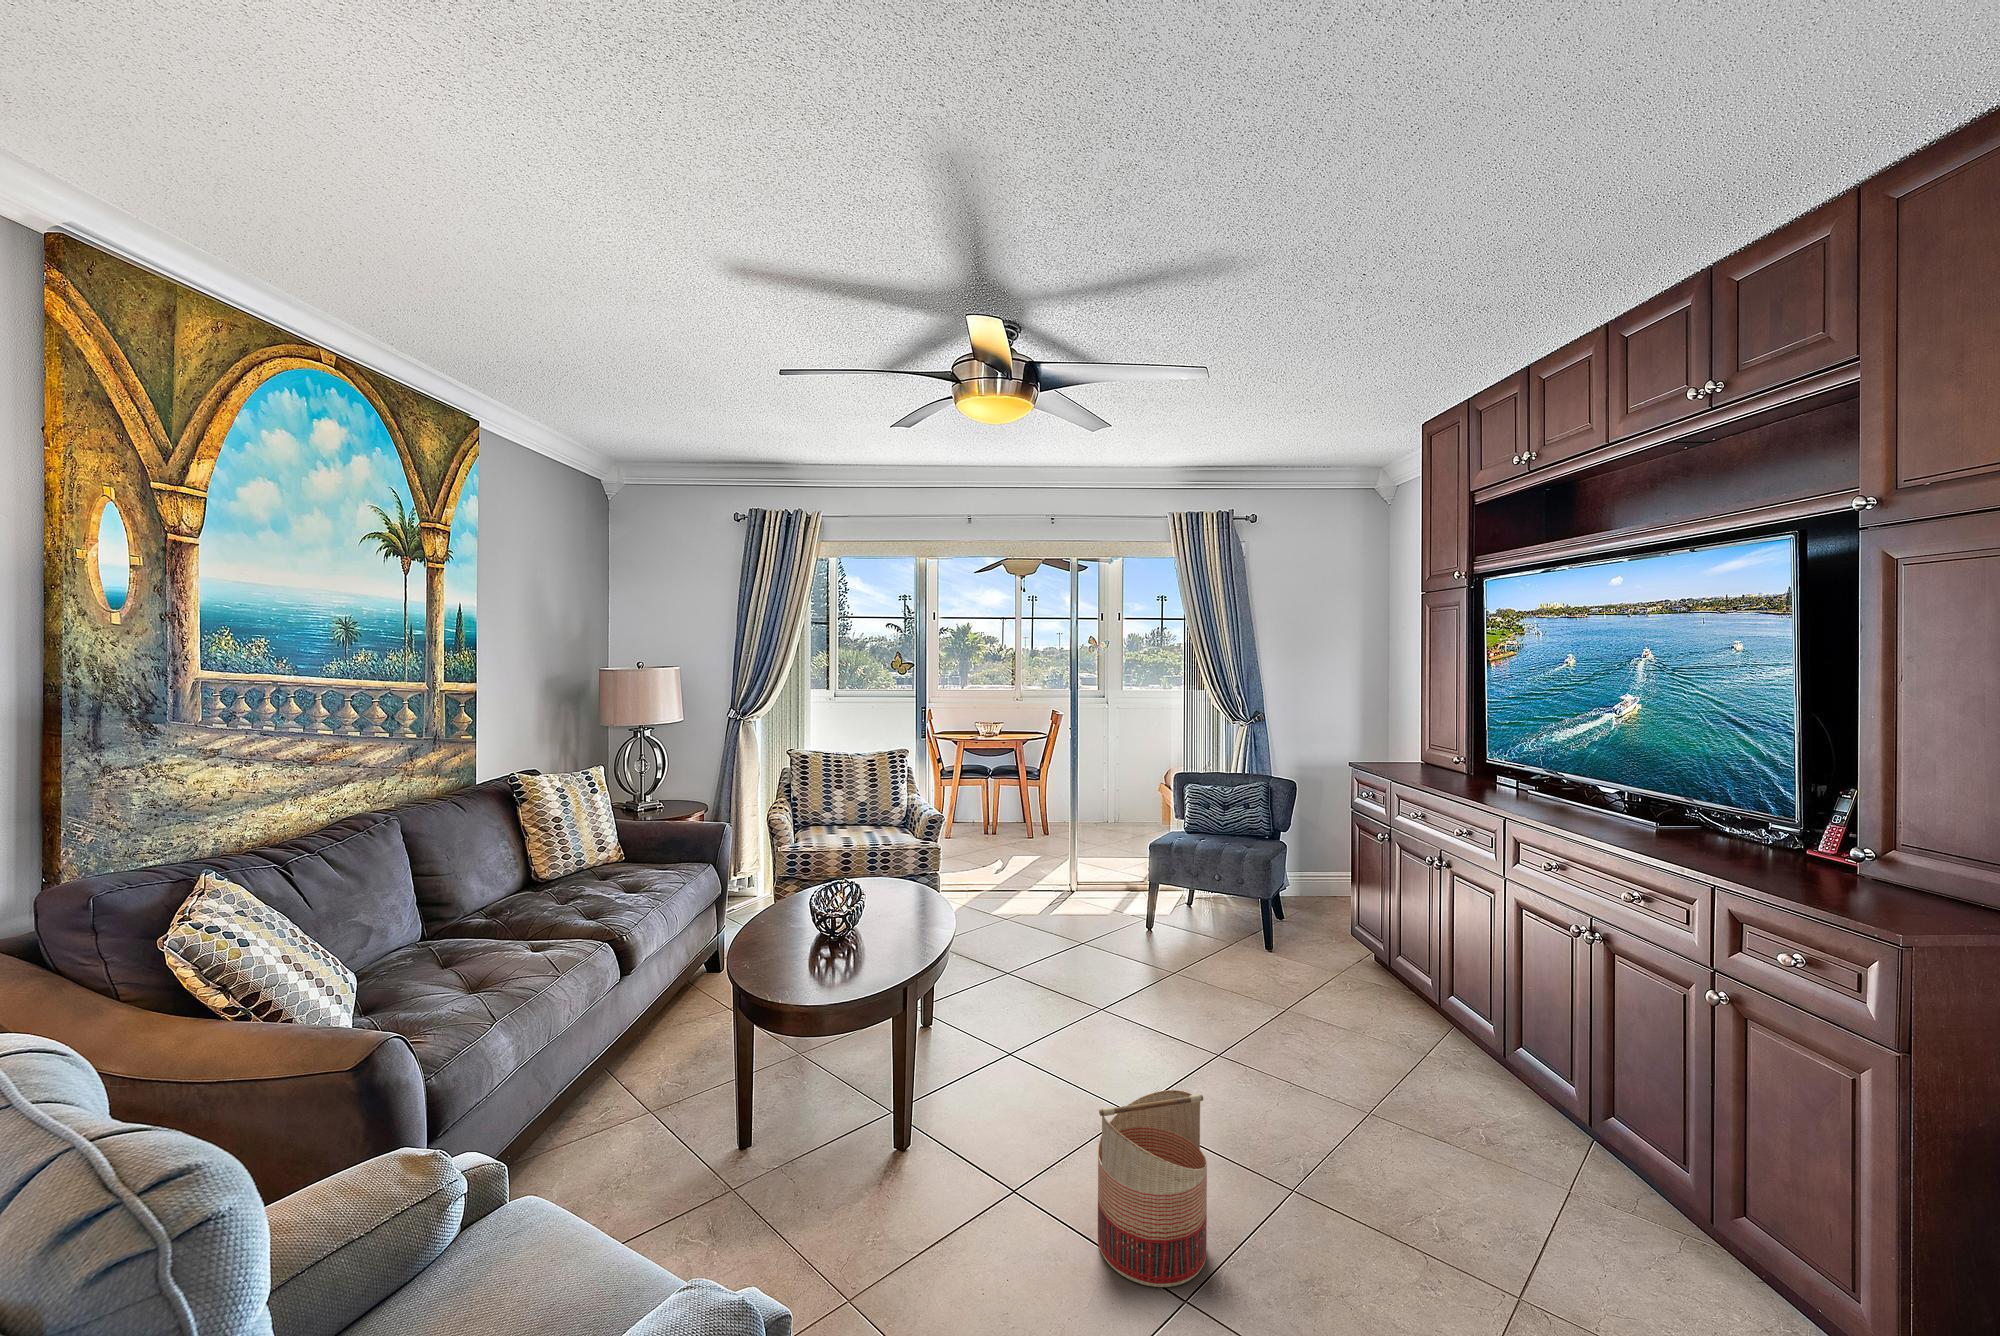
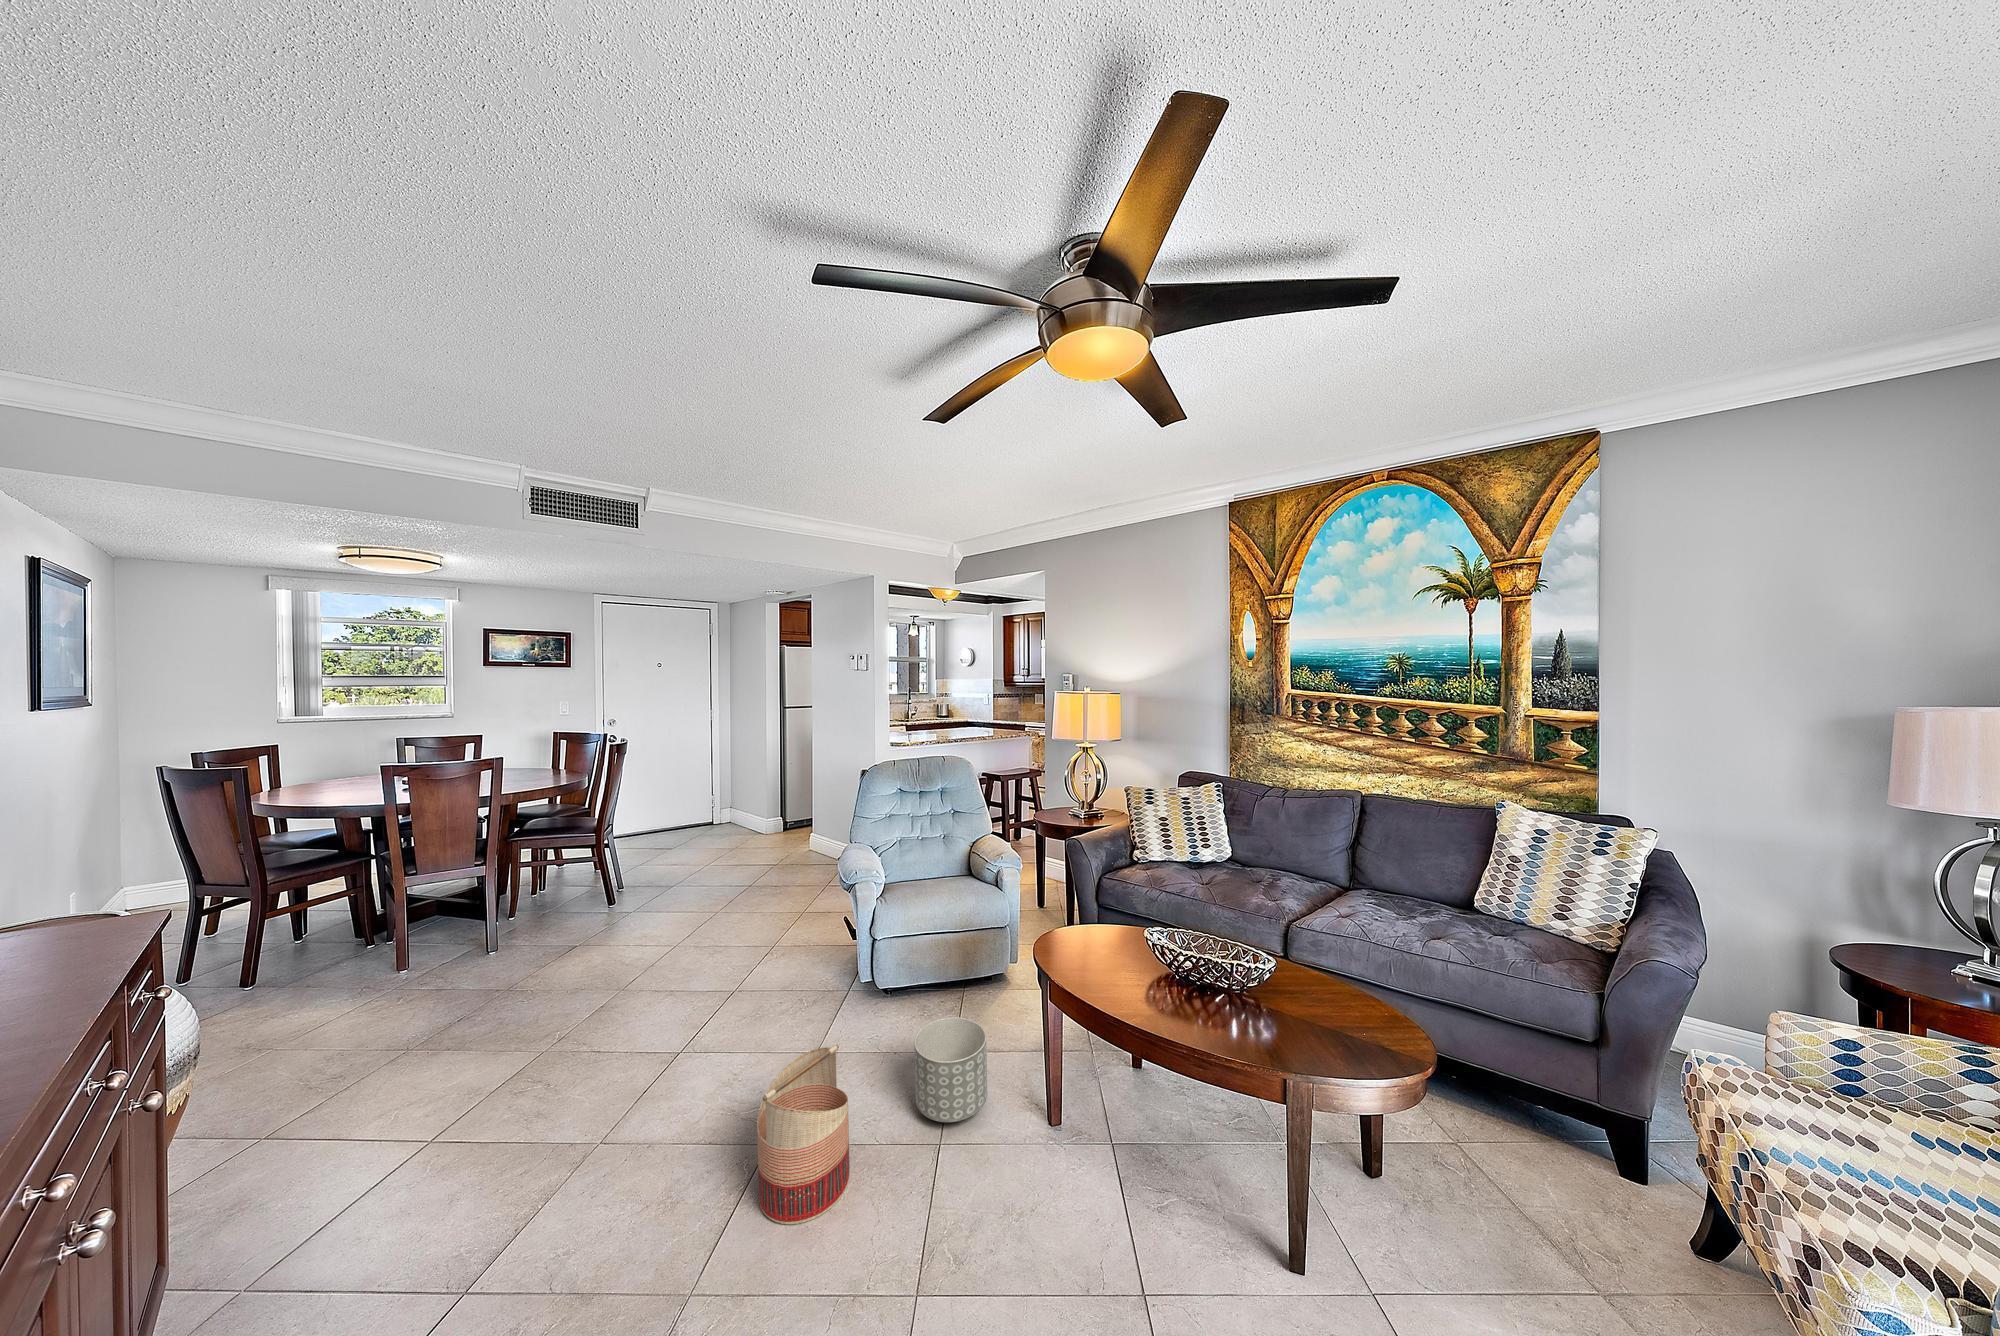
planter: none [889,1106,991,1252] -> present [914,1017,987,1122]

